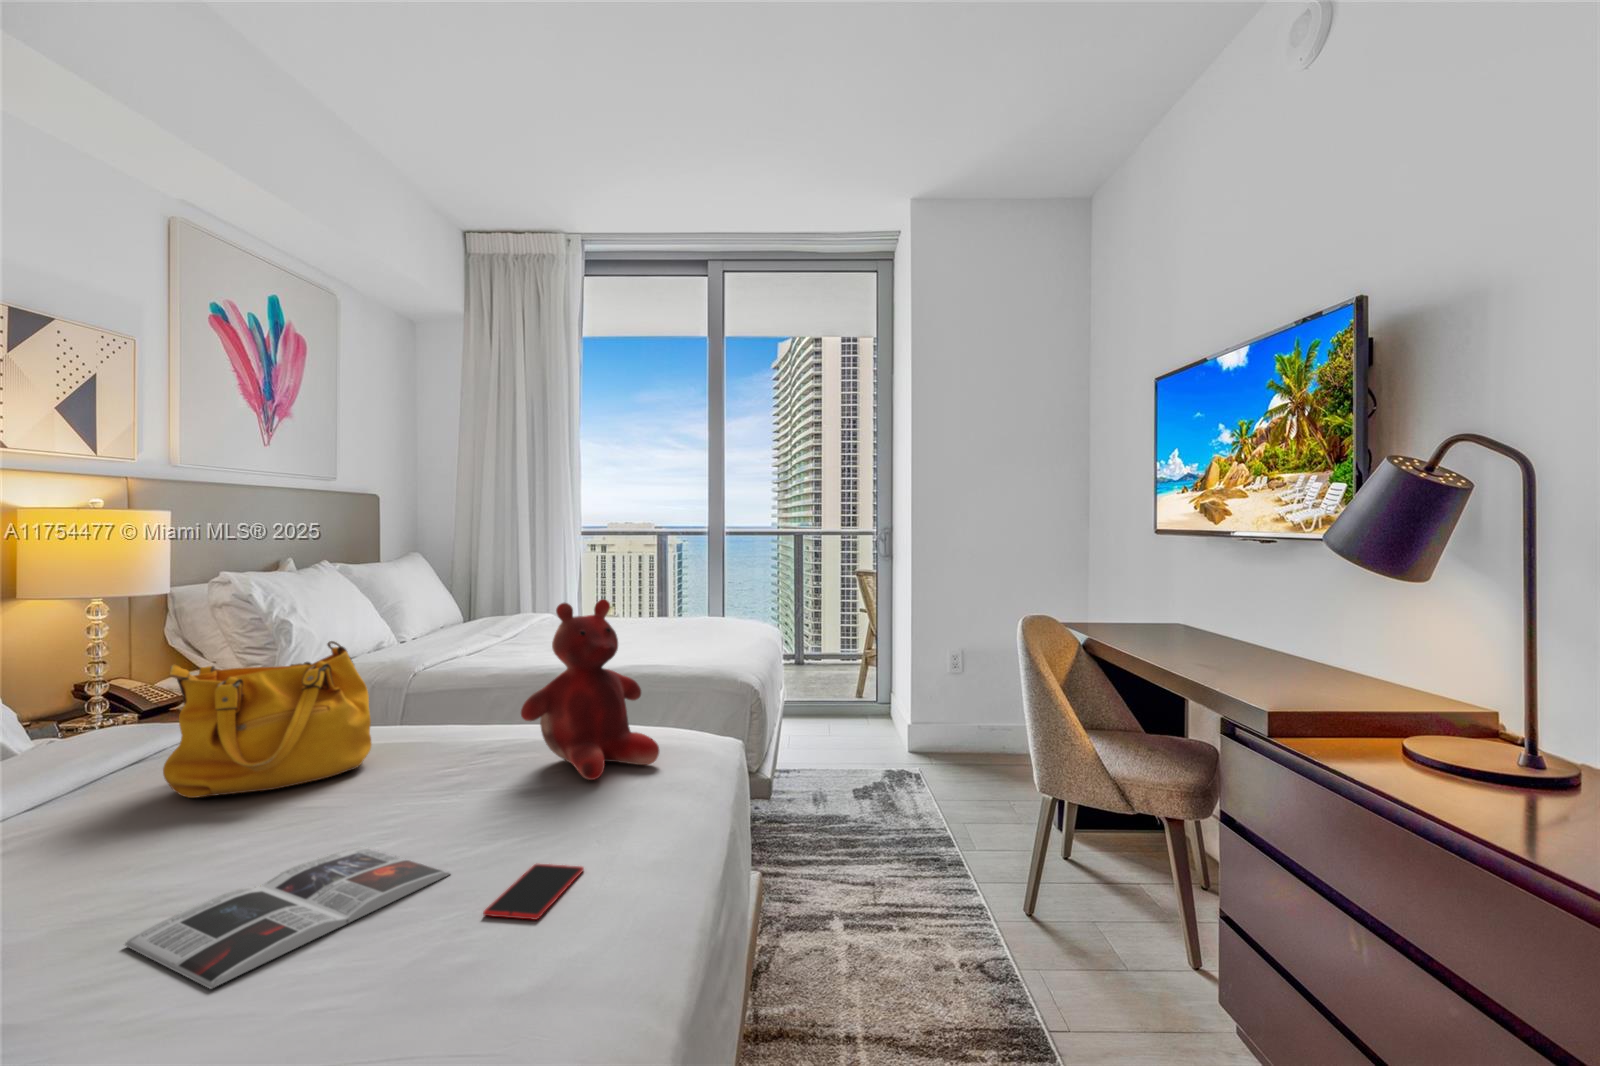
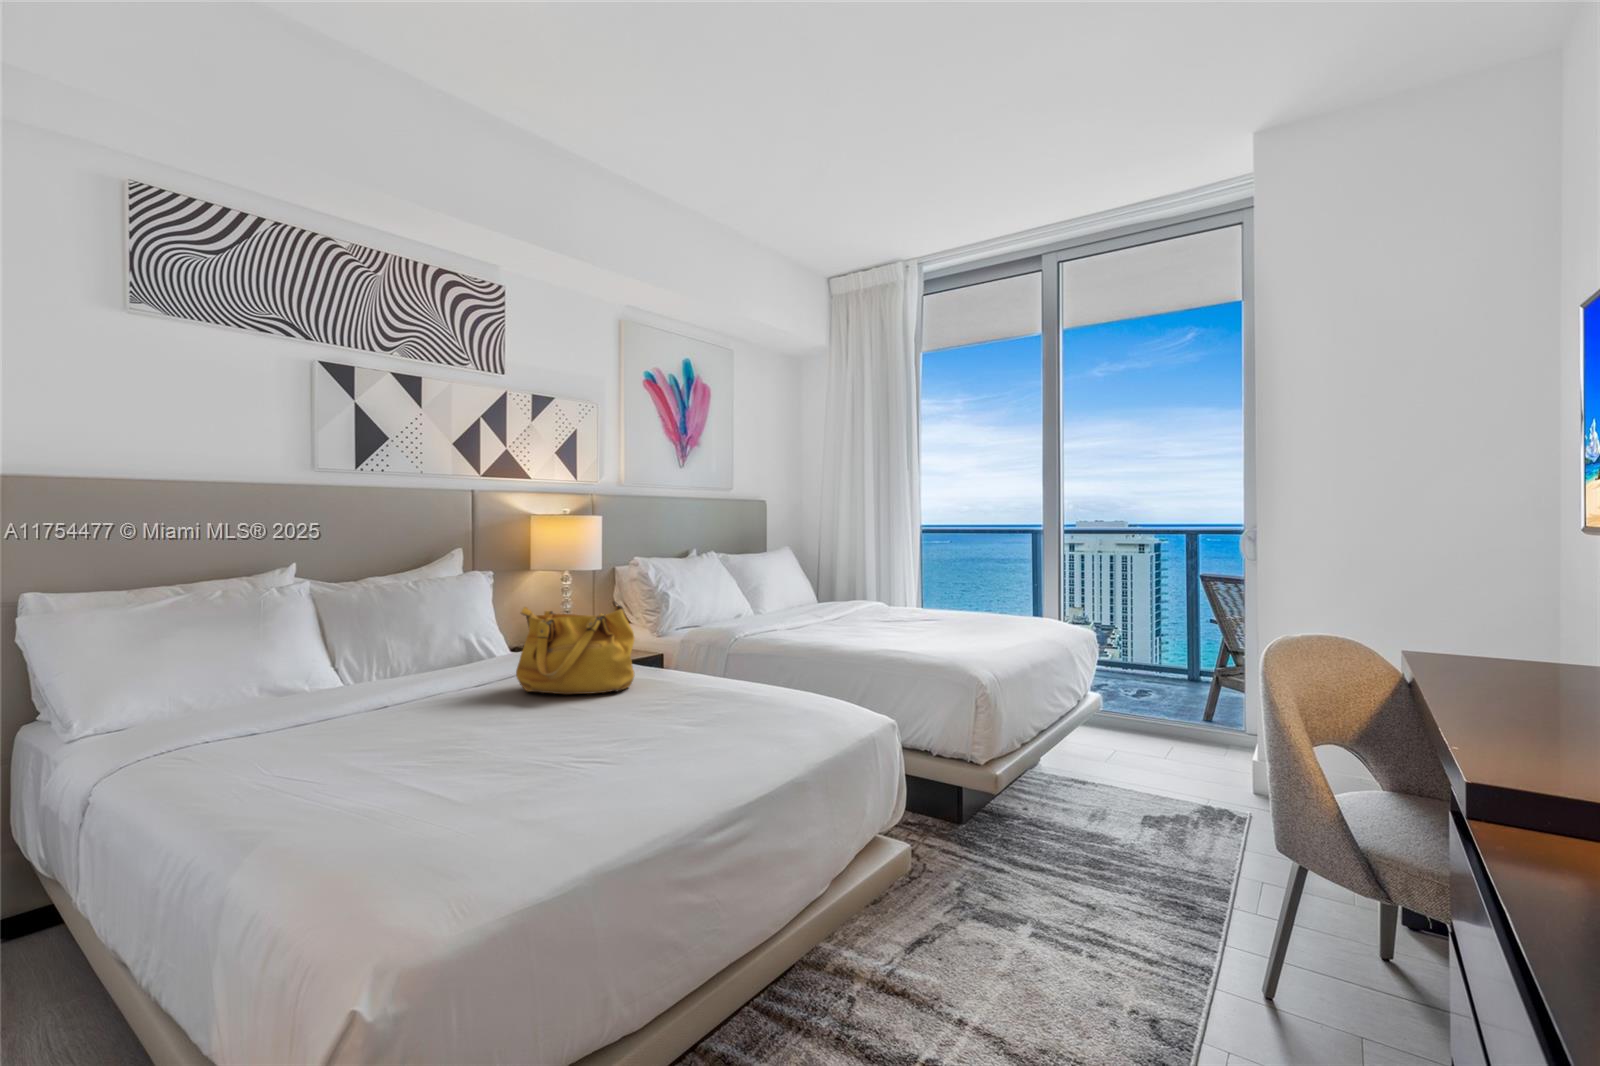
teddy bear: present [521,599,659,780] -> none [700,583,806,723]
magazine: present [125,847,450,989] -> none [414,732,580,780]
smartphone: present [483,864,584,920] -> none [561,763,647,792]

